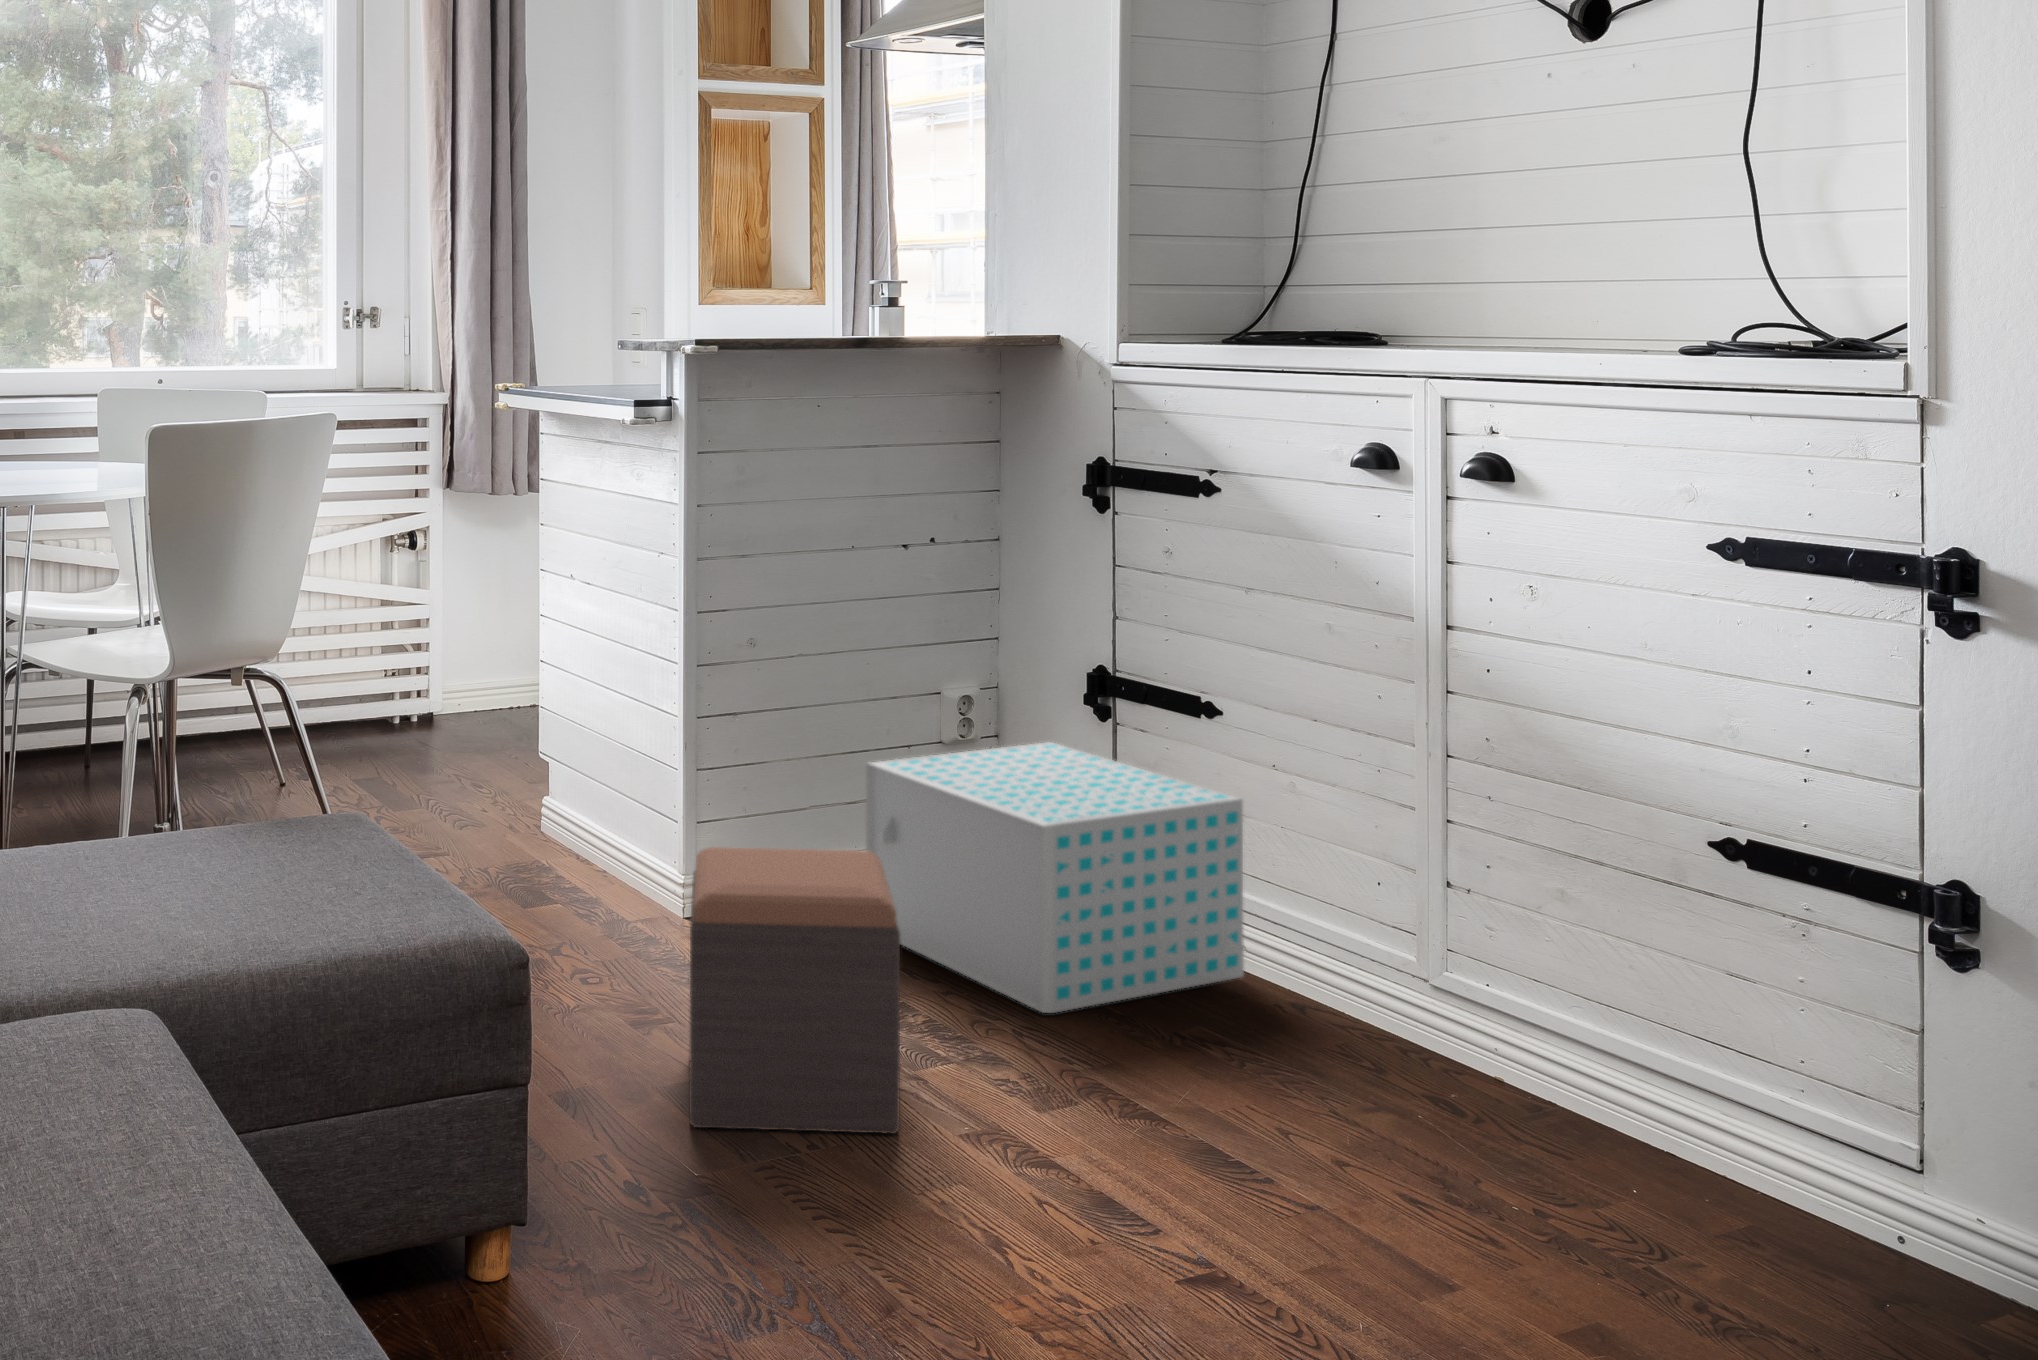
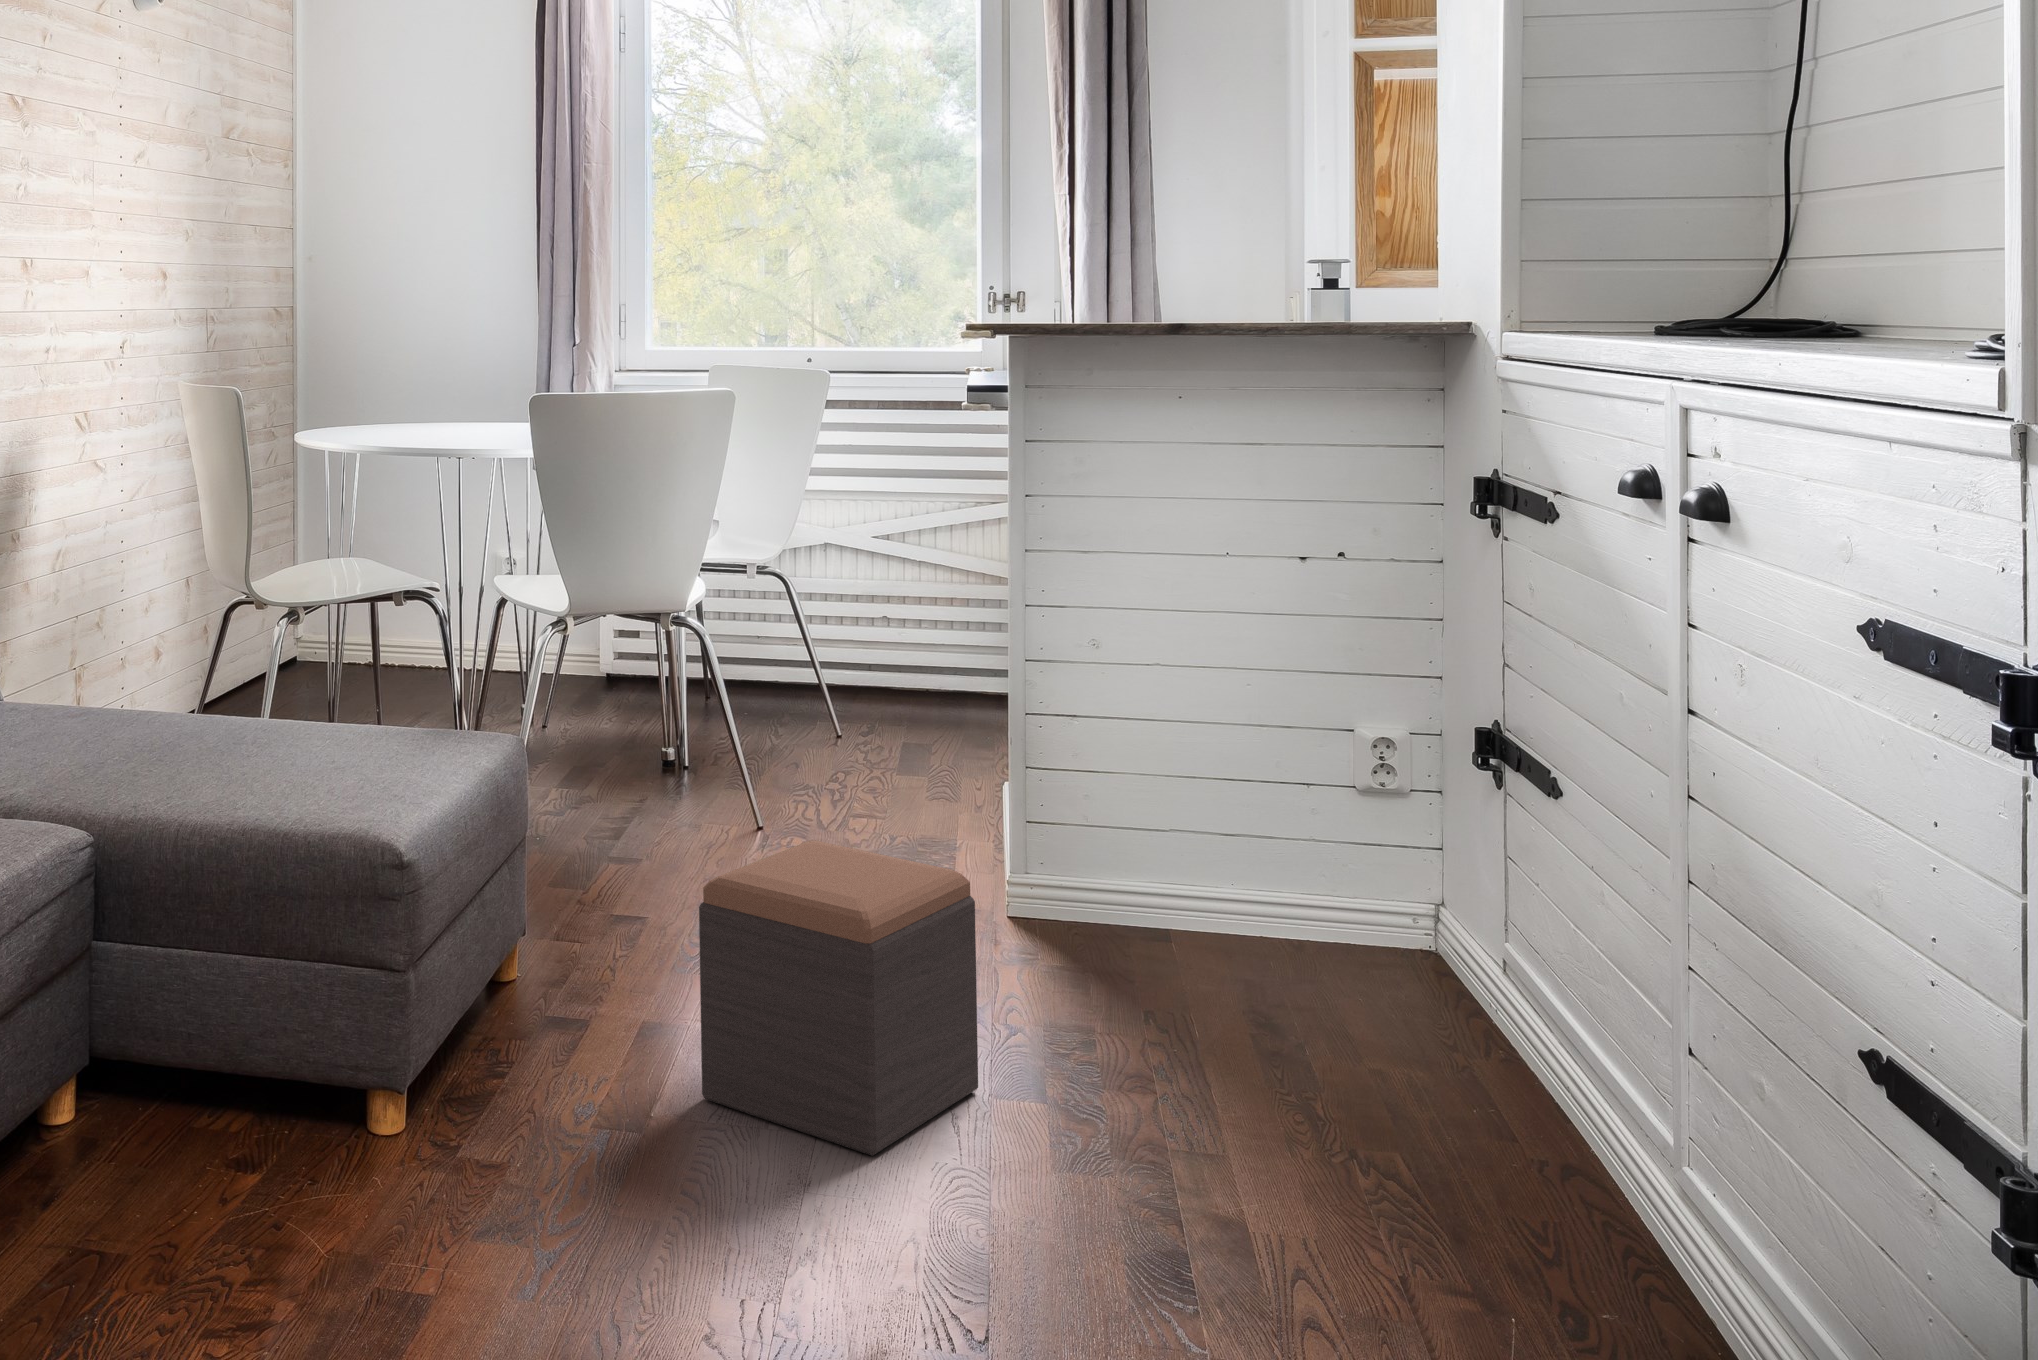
storage box: present [866,742,1244,1013] -> none [1168,793,1554,1120]

